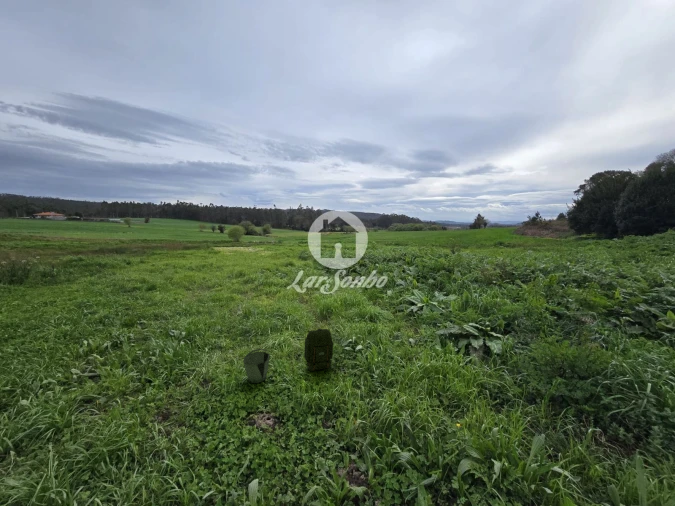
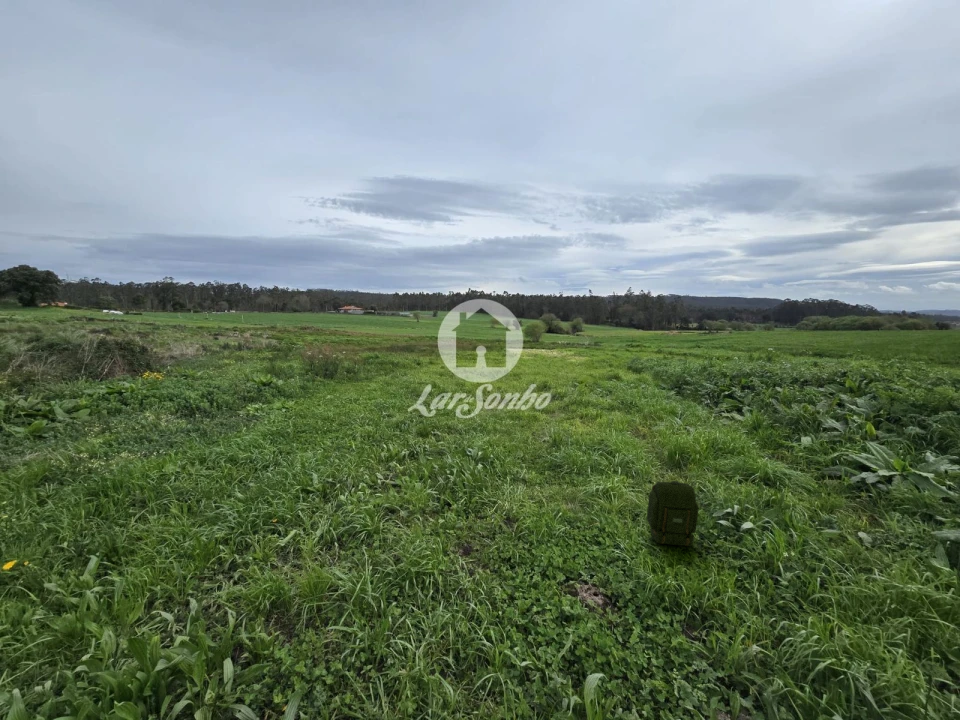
bucket: present [243,349,270,383] -> none [558,493,594,540]

